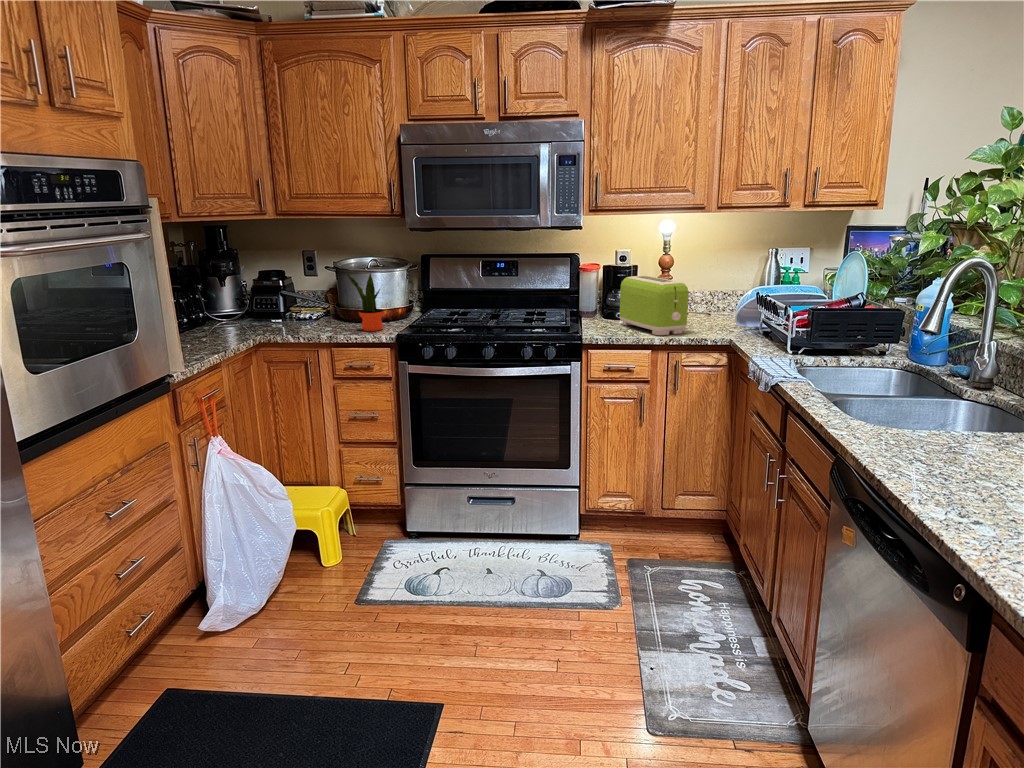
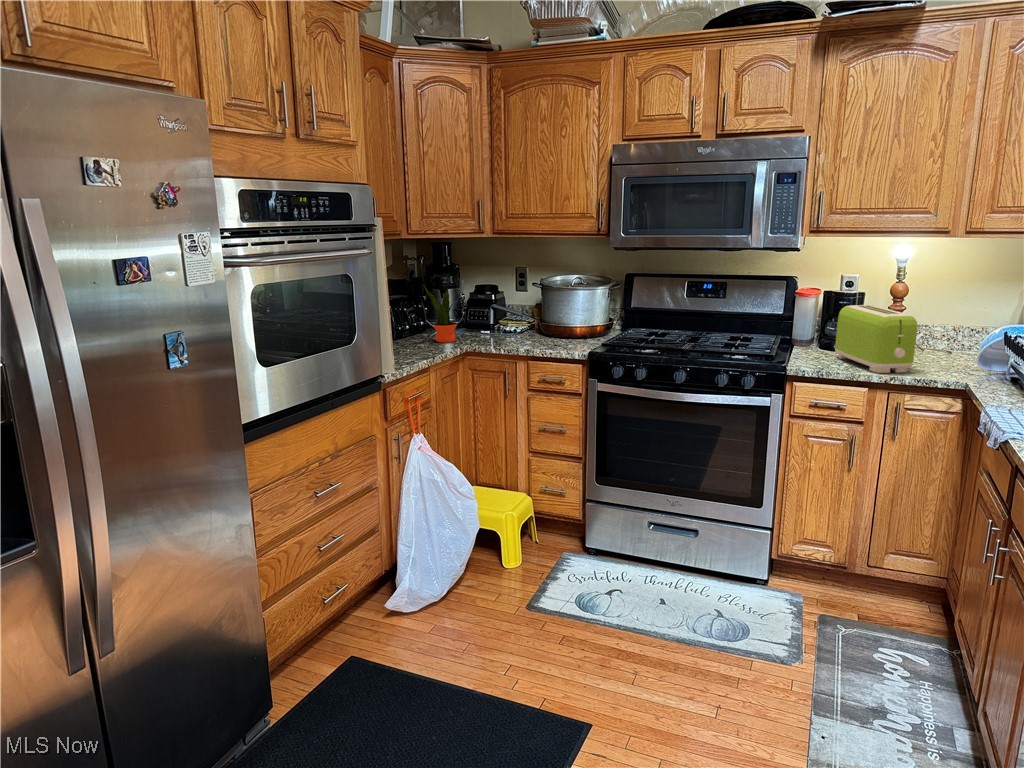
potted plant: present [346,271,384,331] -> present [424,285,457,343]

